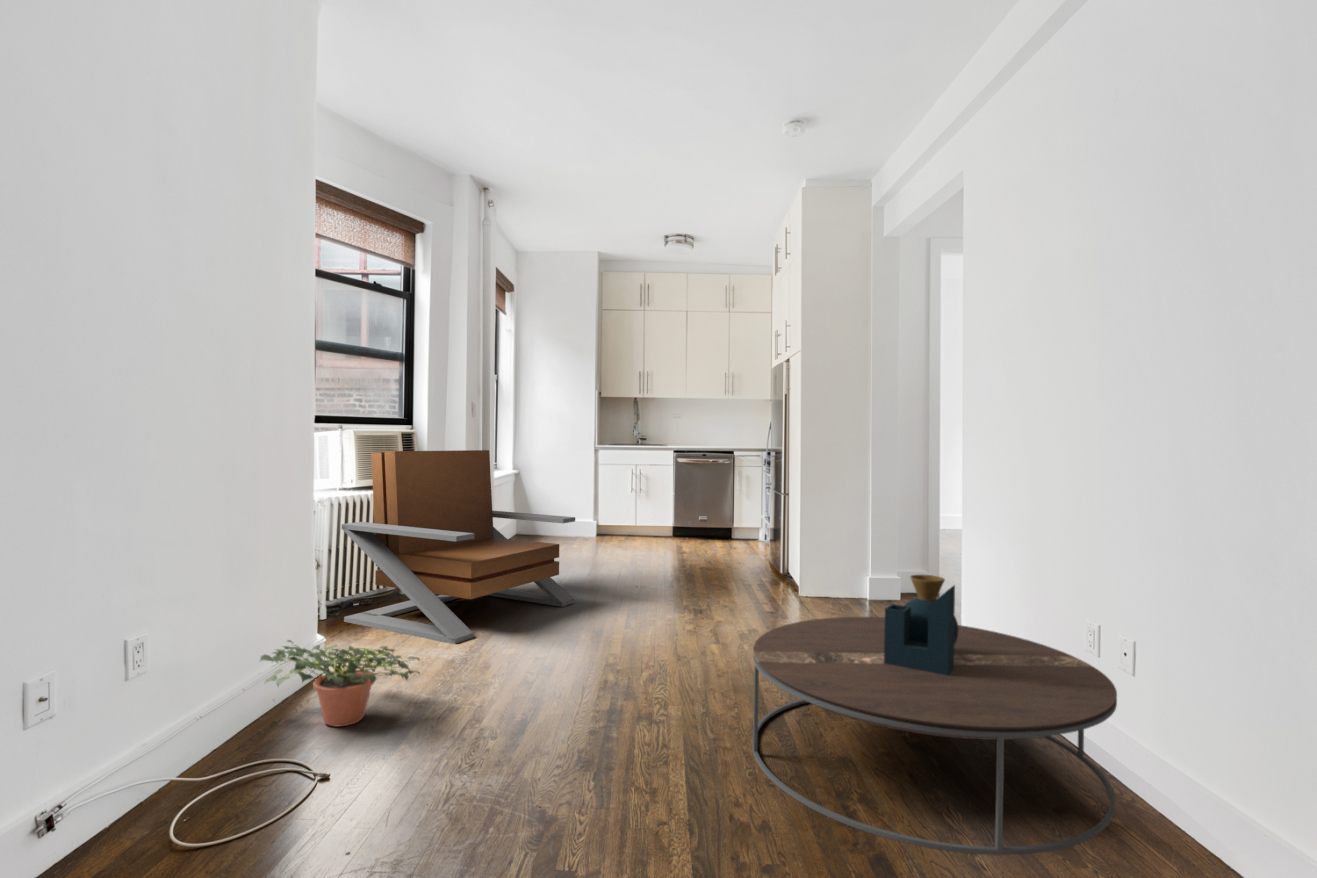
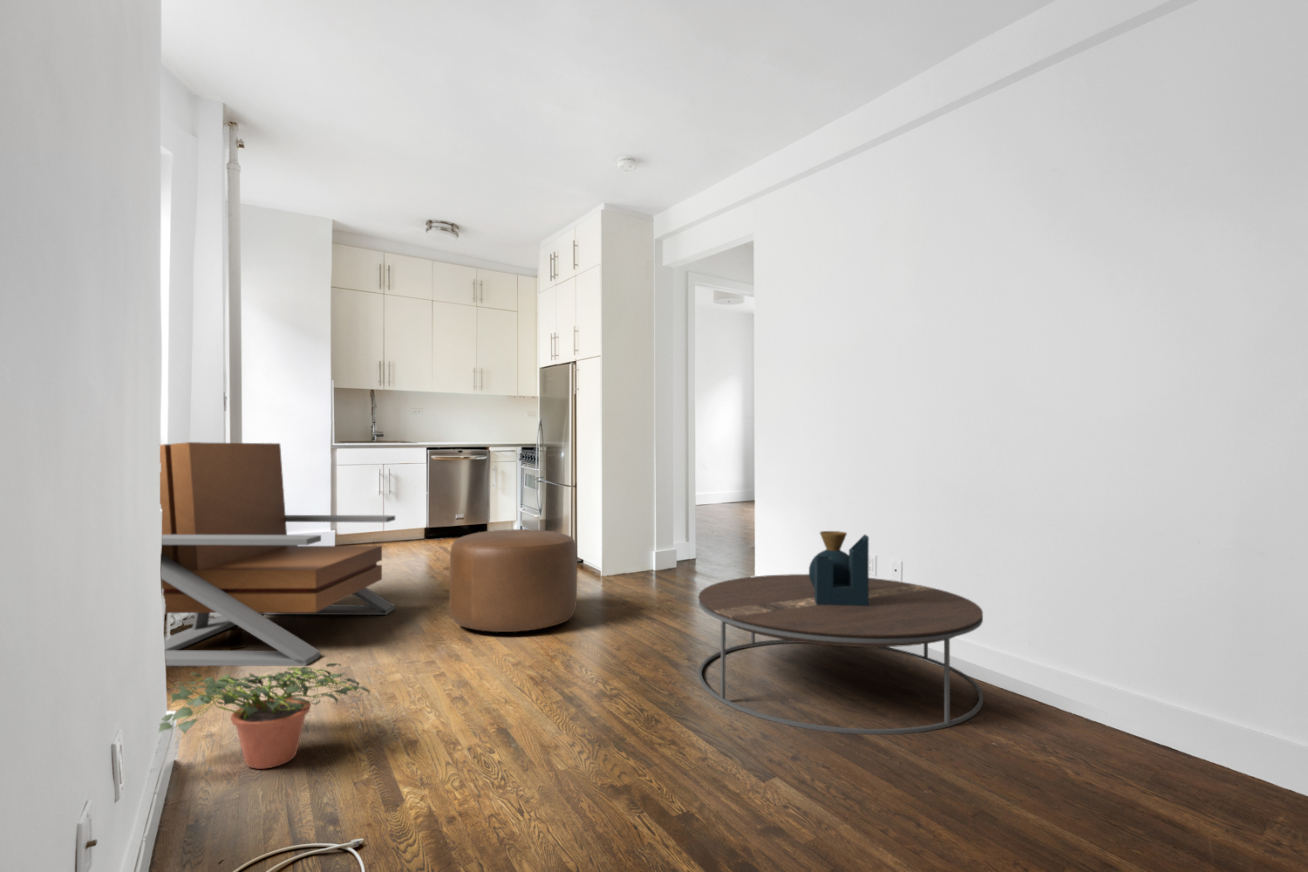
ottoman: none [596,538,718,640] -> present [450,529,577,632]

